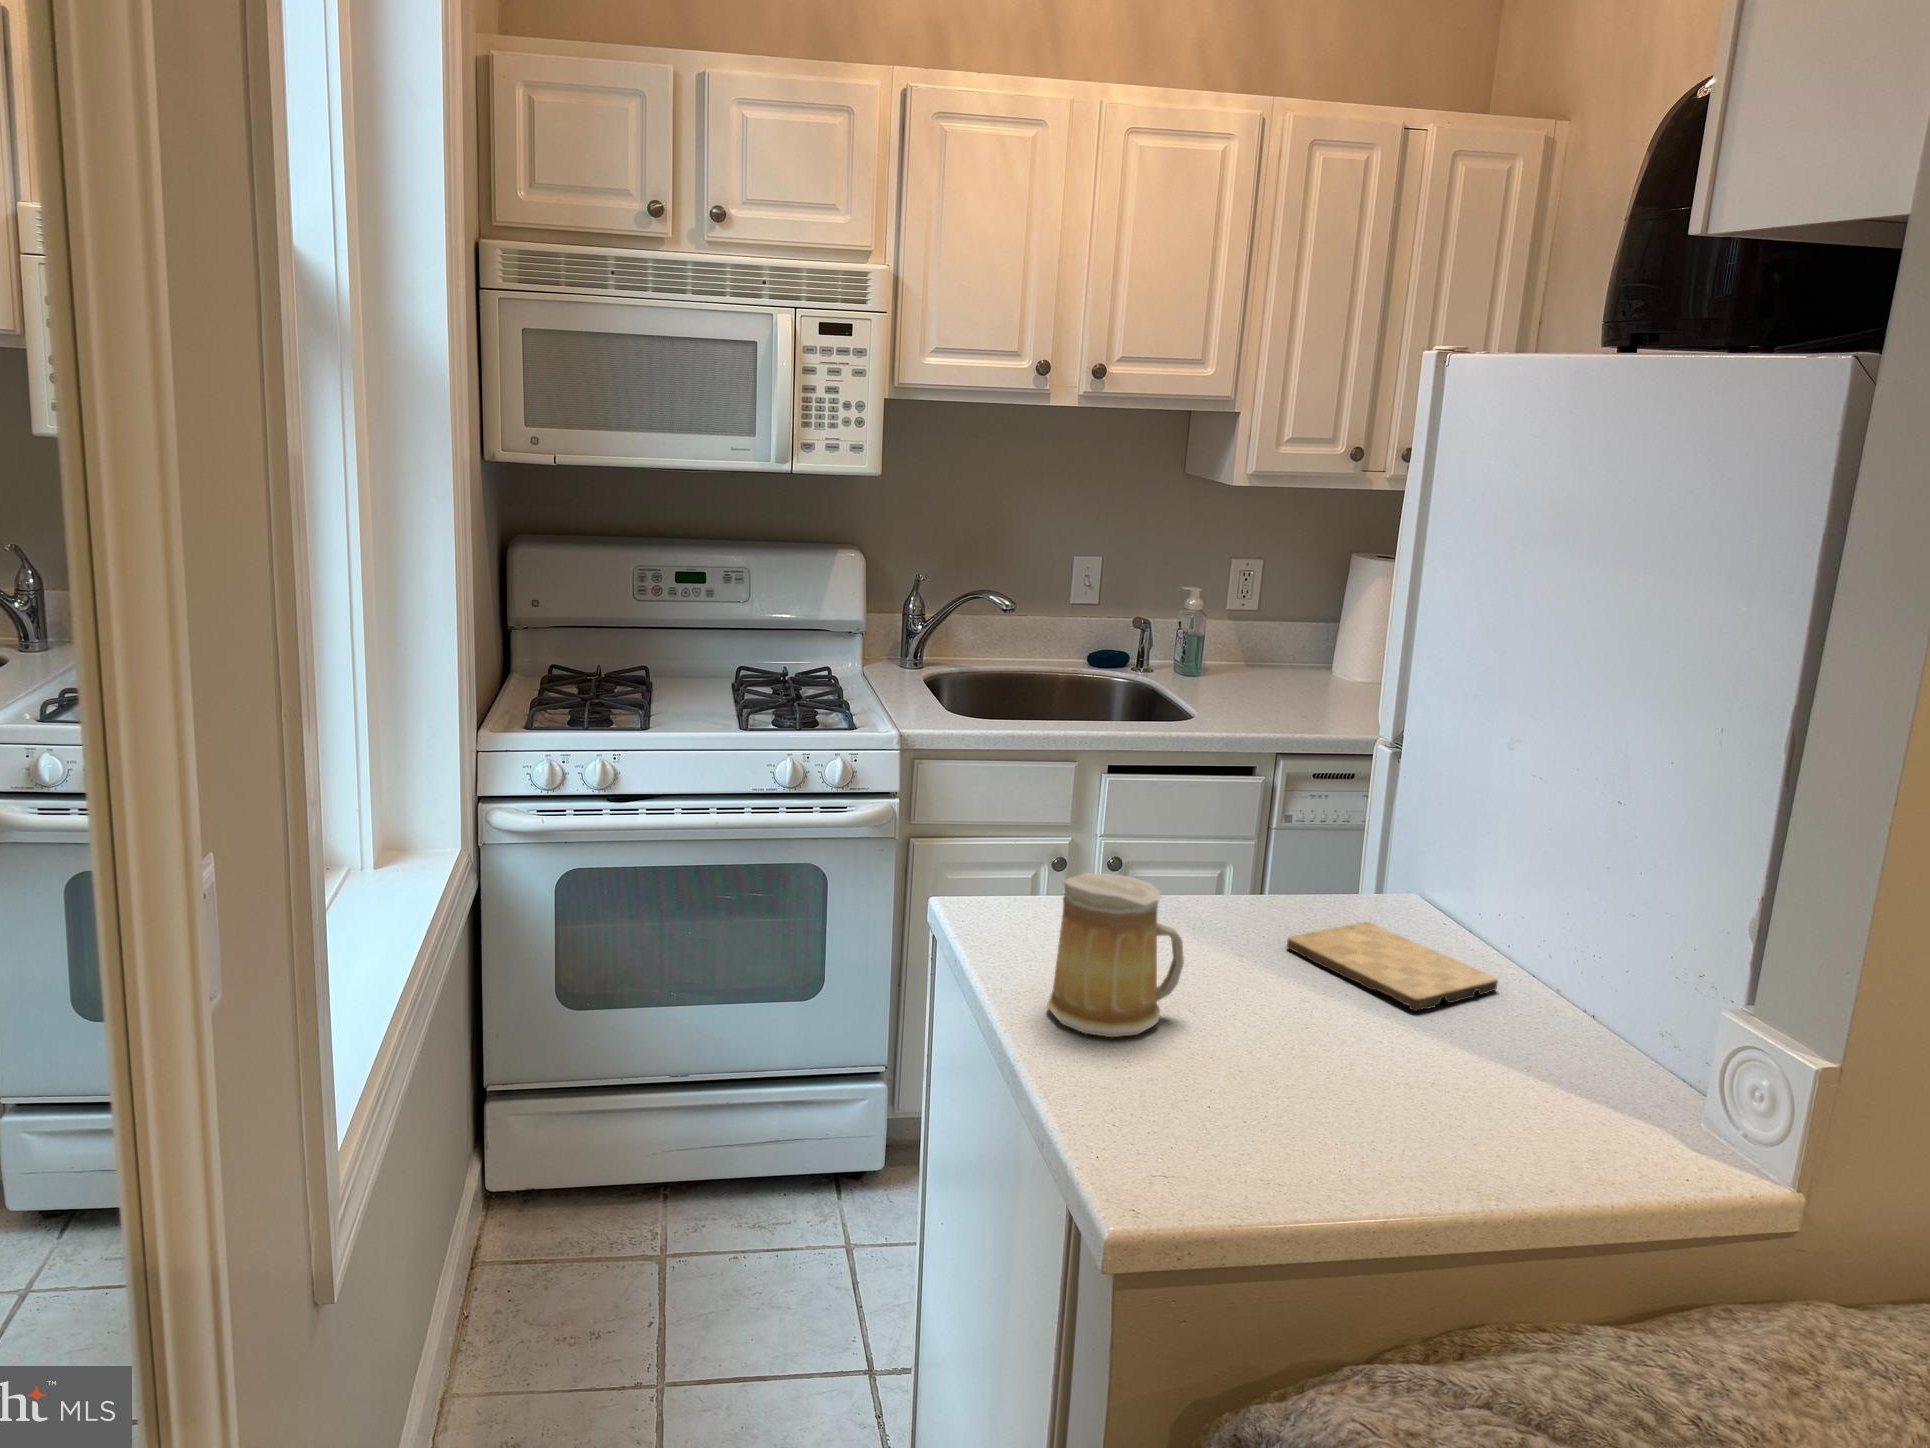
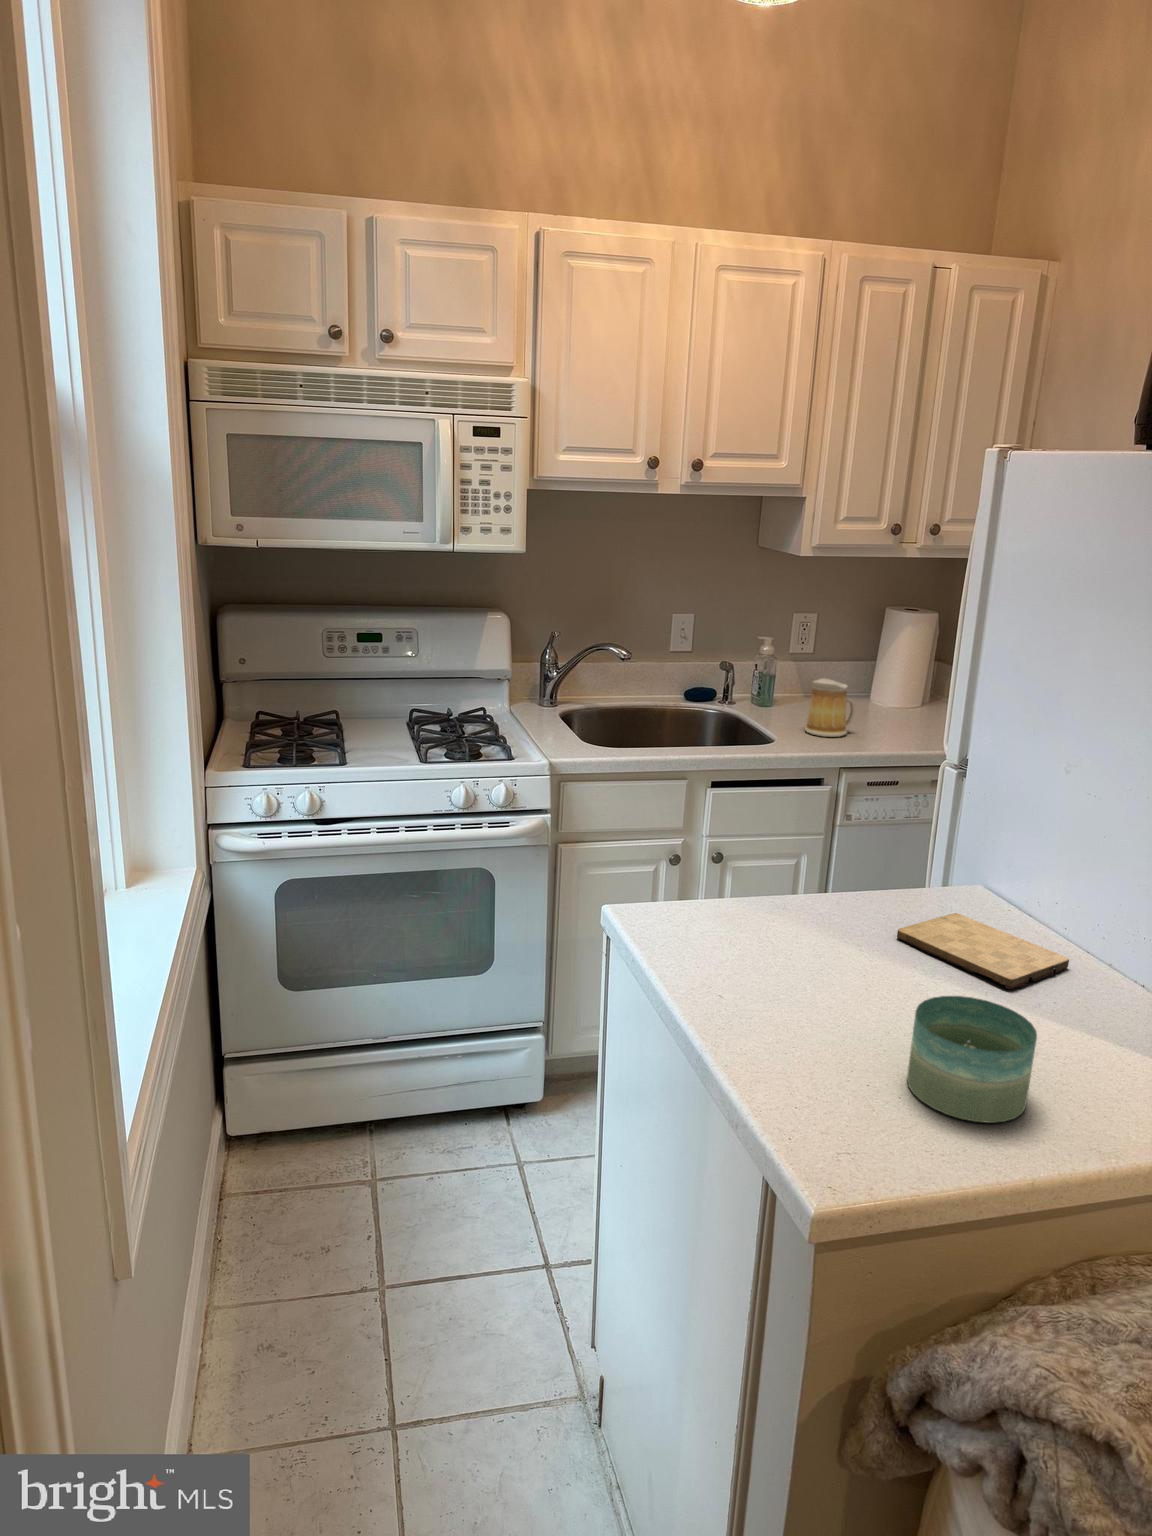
mug: present [1047,873,1184,1037] -> present [805,679,855,737]
candle: none [1259,1005,1412,1158] -> present [907,996,1037,1123]

